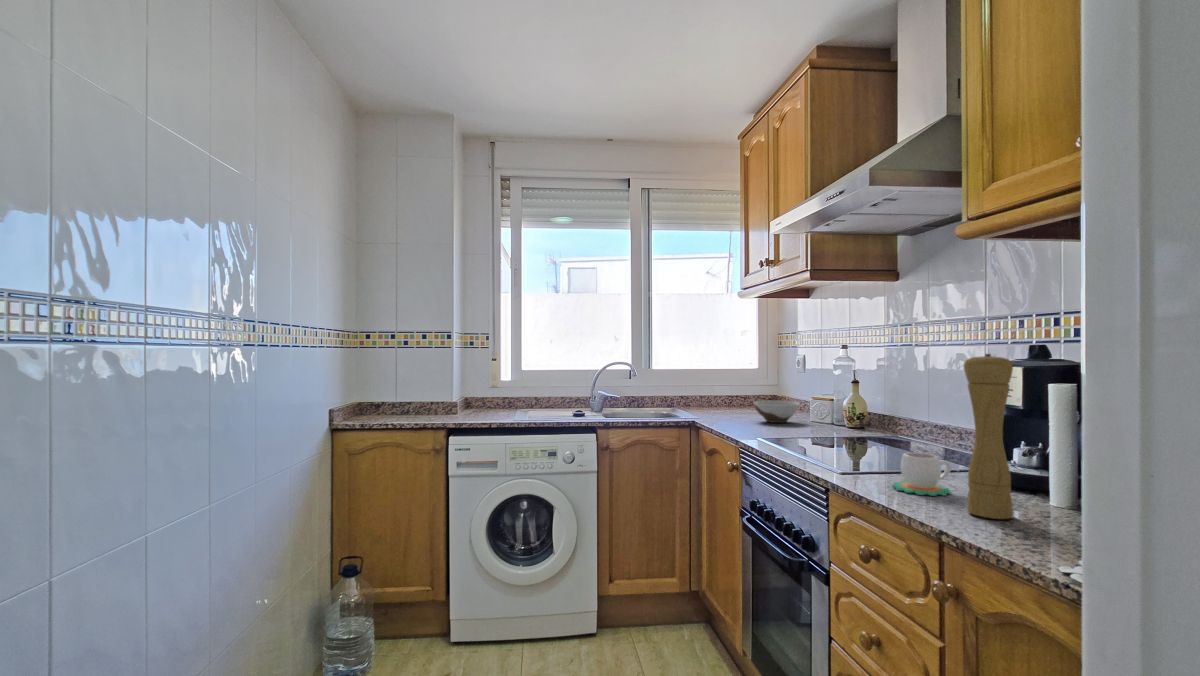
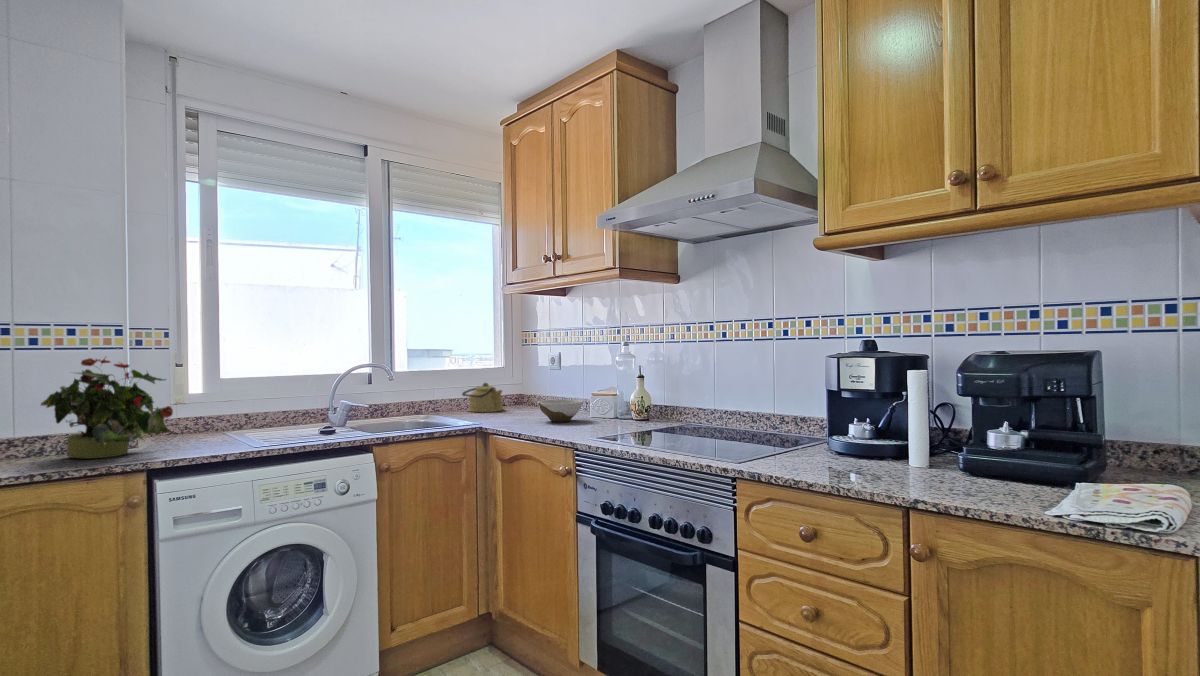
potted plant: none [406,352,472,418] -> present [41,358,173,458]
pepper mill: present [964,354,1013,519] -> none [837,350,870,476]
kettle: none [711,382,749,409] -> present [462,383,503,412]
mug: present [892,452,951,496] -> none [762,433,806,468]

